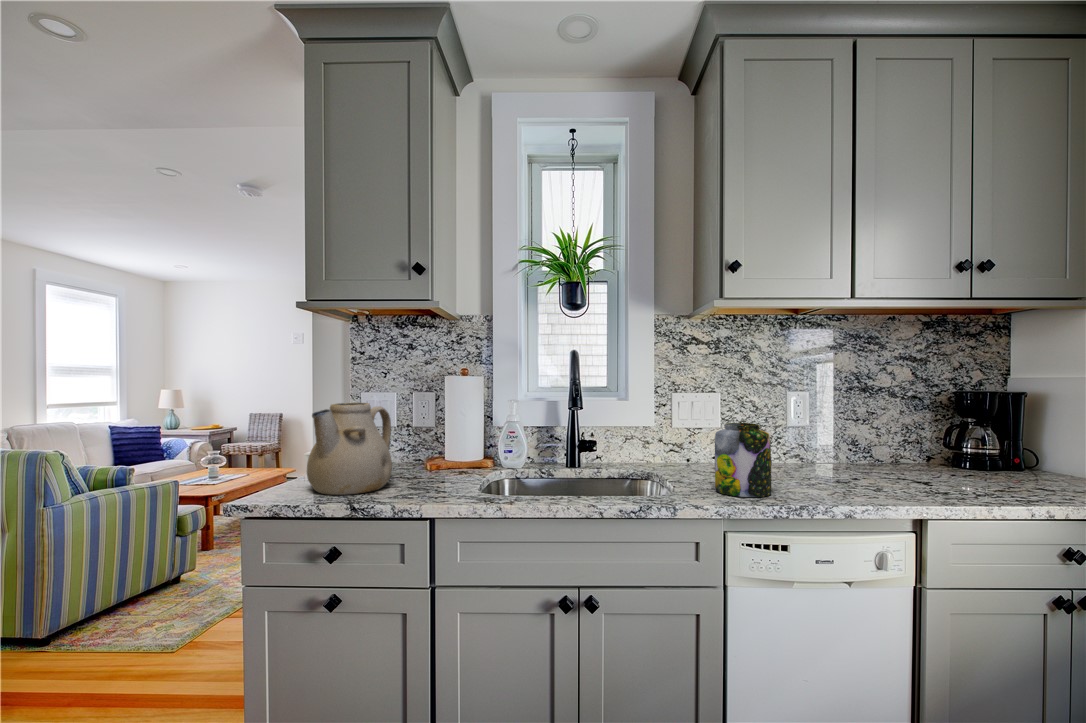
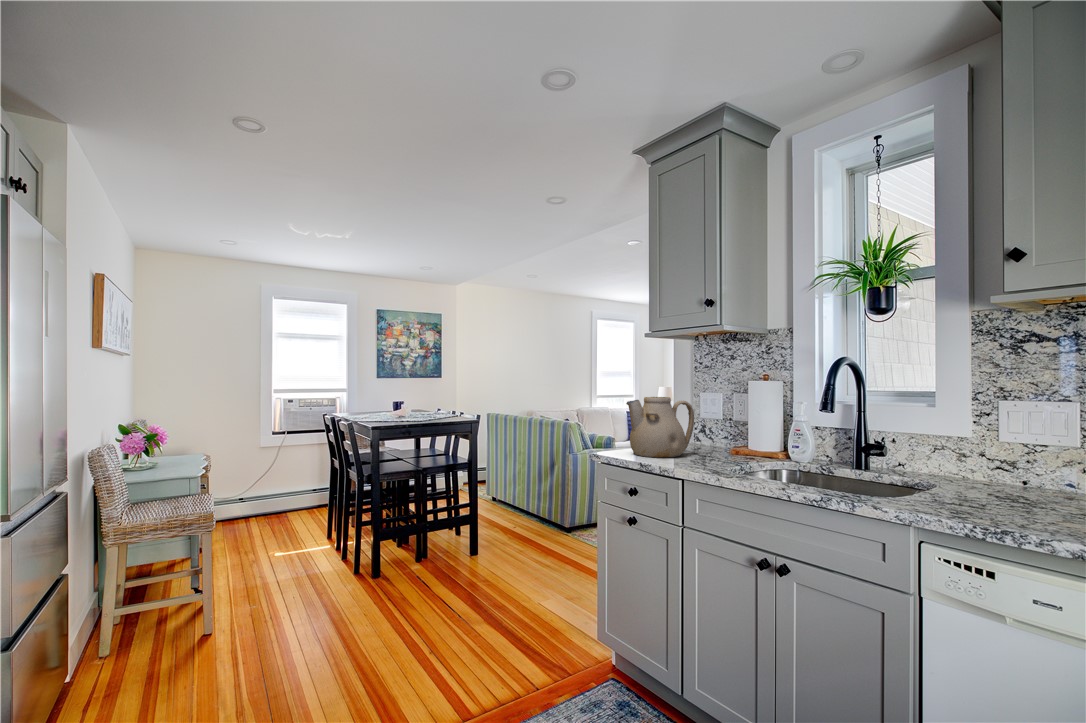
jar: present [715,423,771,497] -> none [944,431,1022,517]

